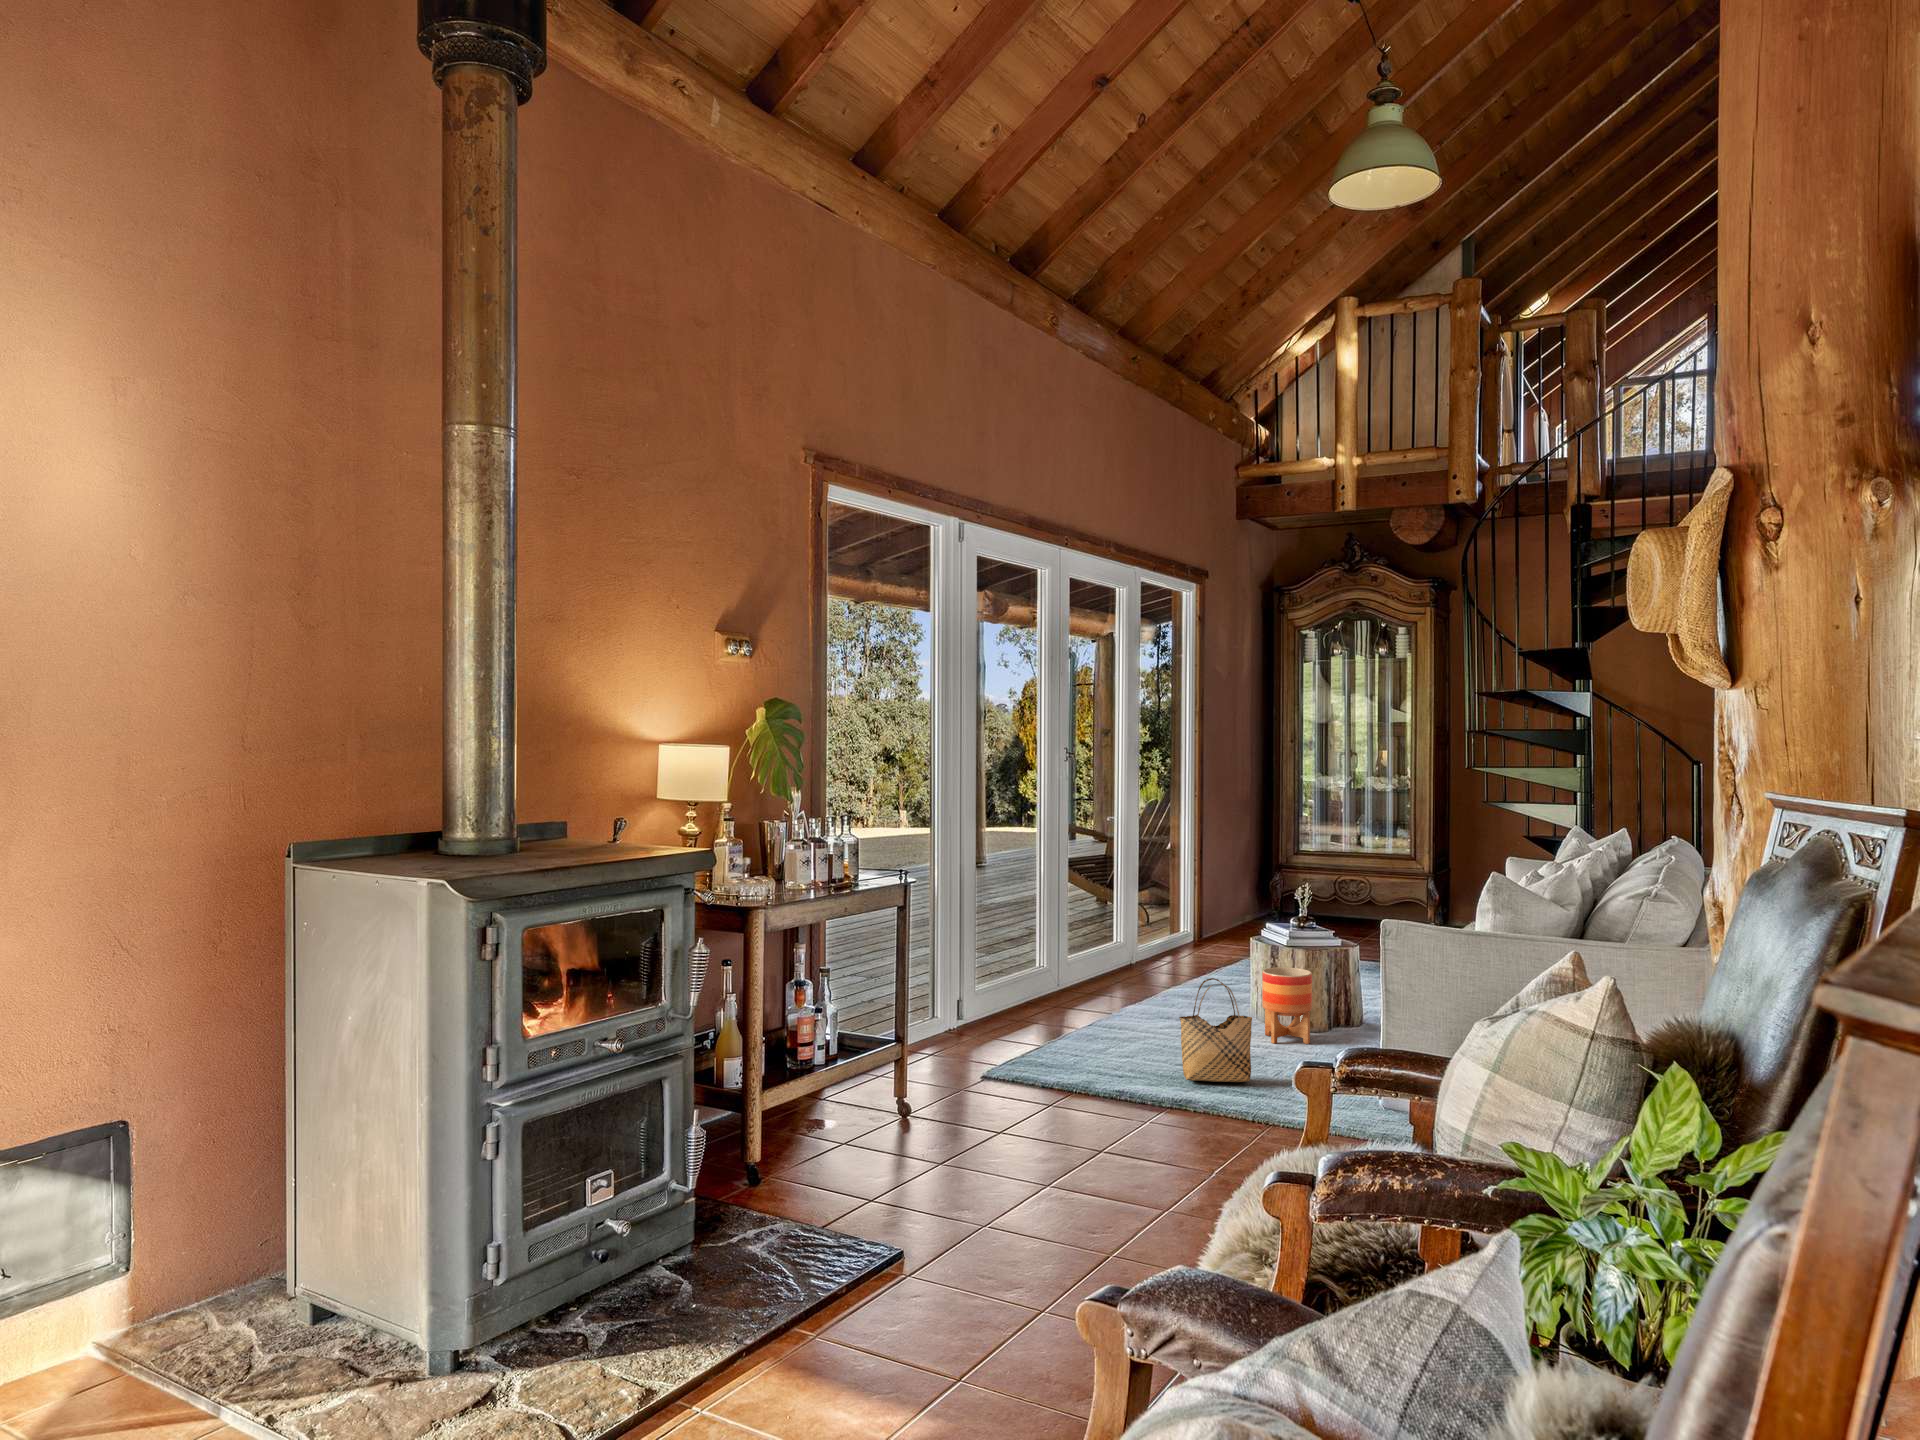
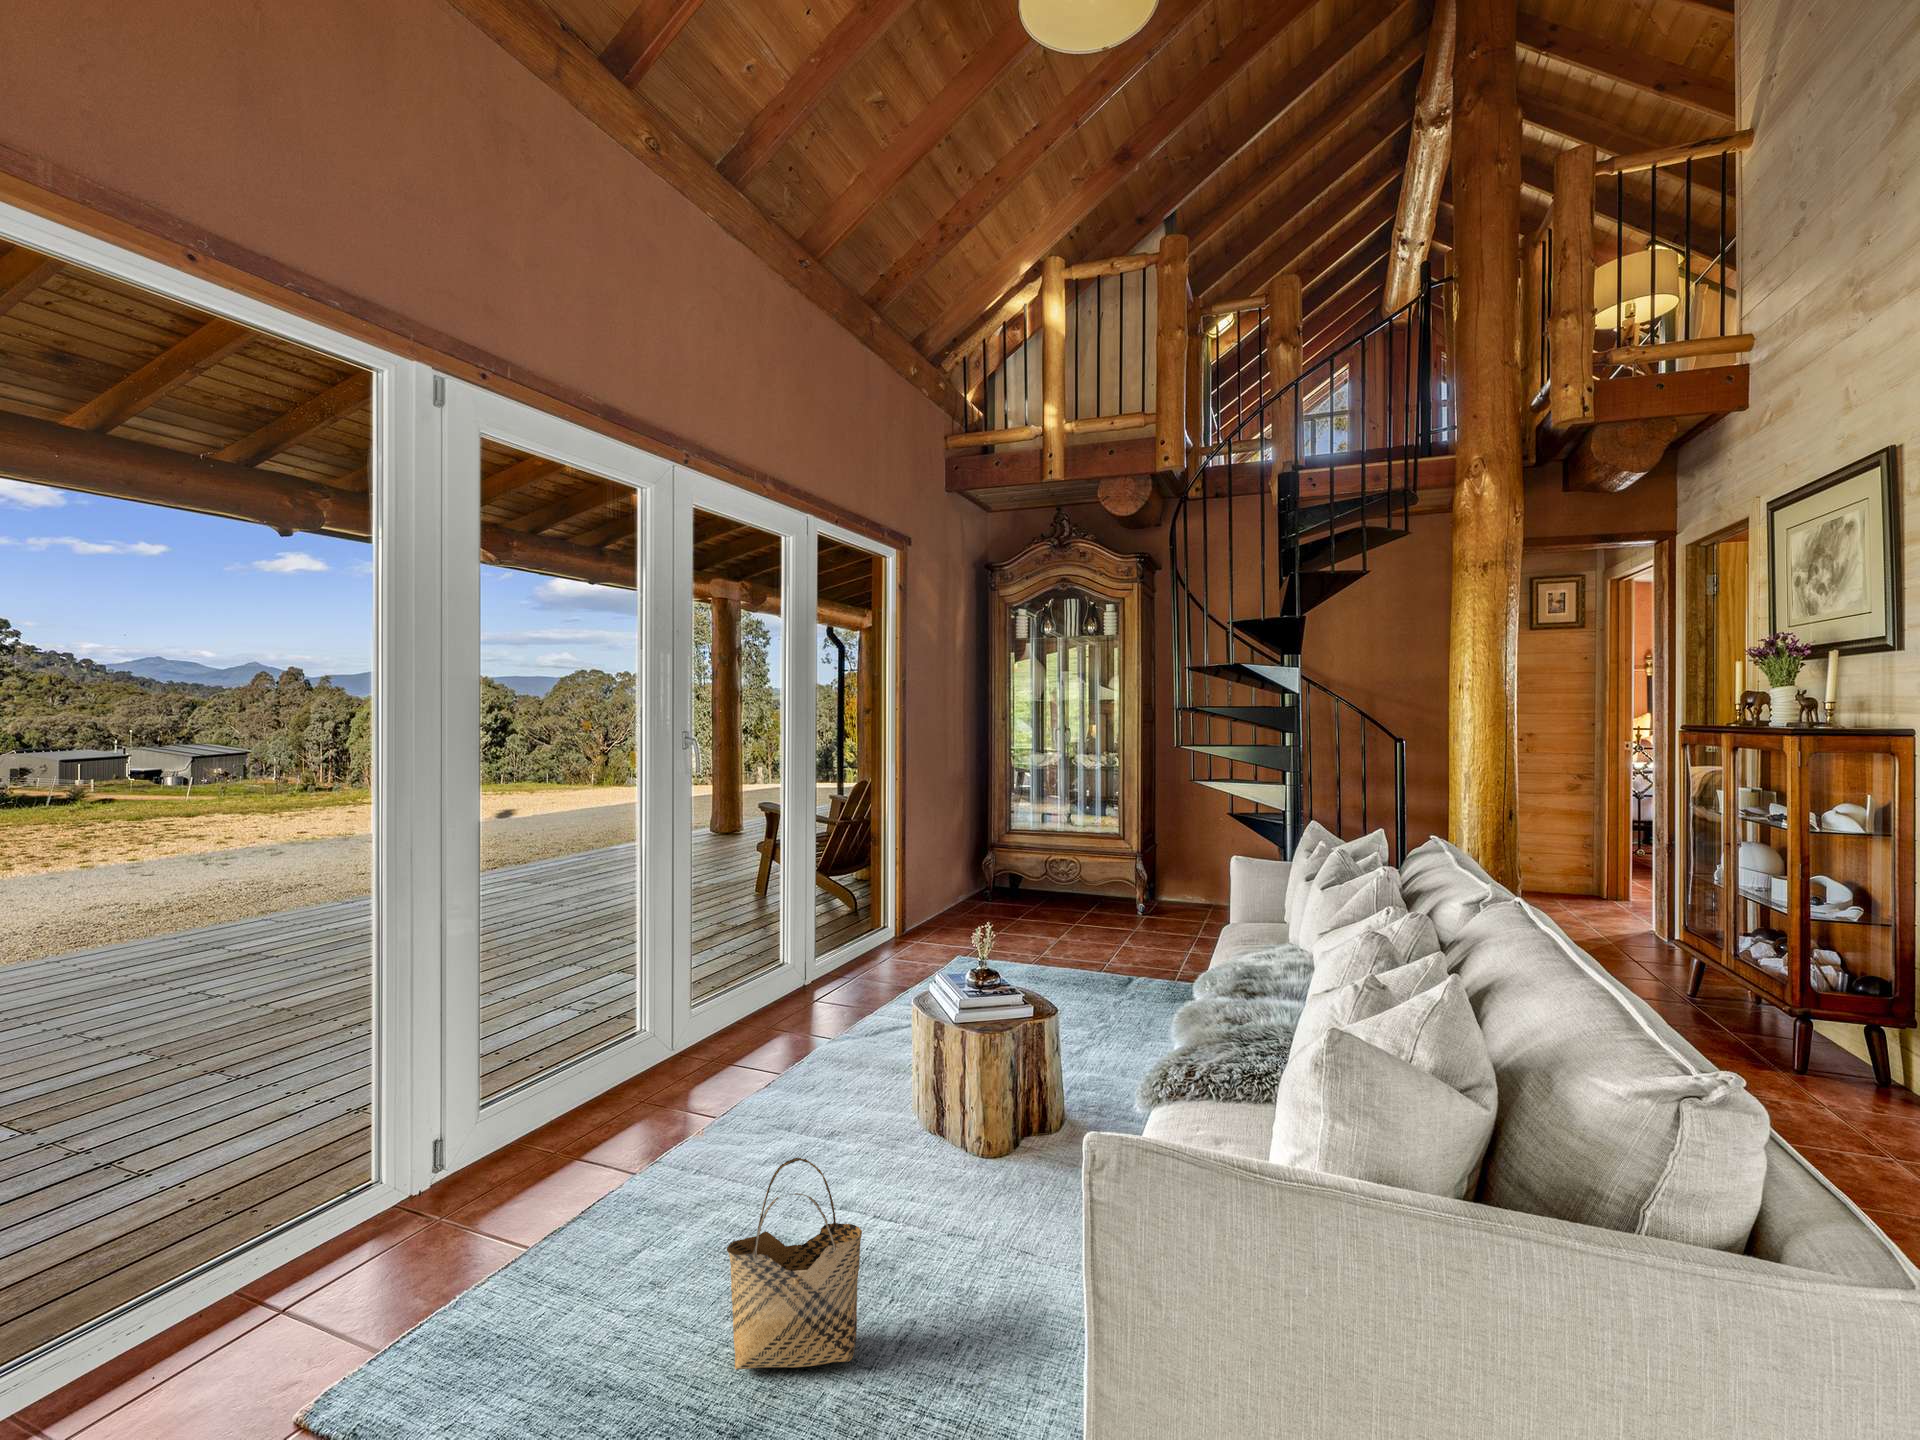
planter: present [1262,967,1312,1044] -> none [917,1058,988,1186]

